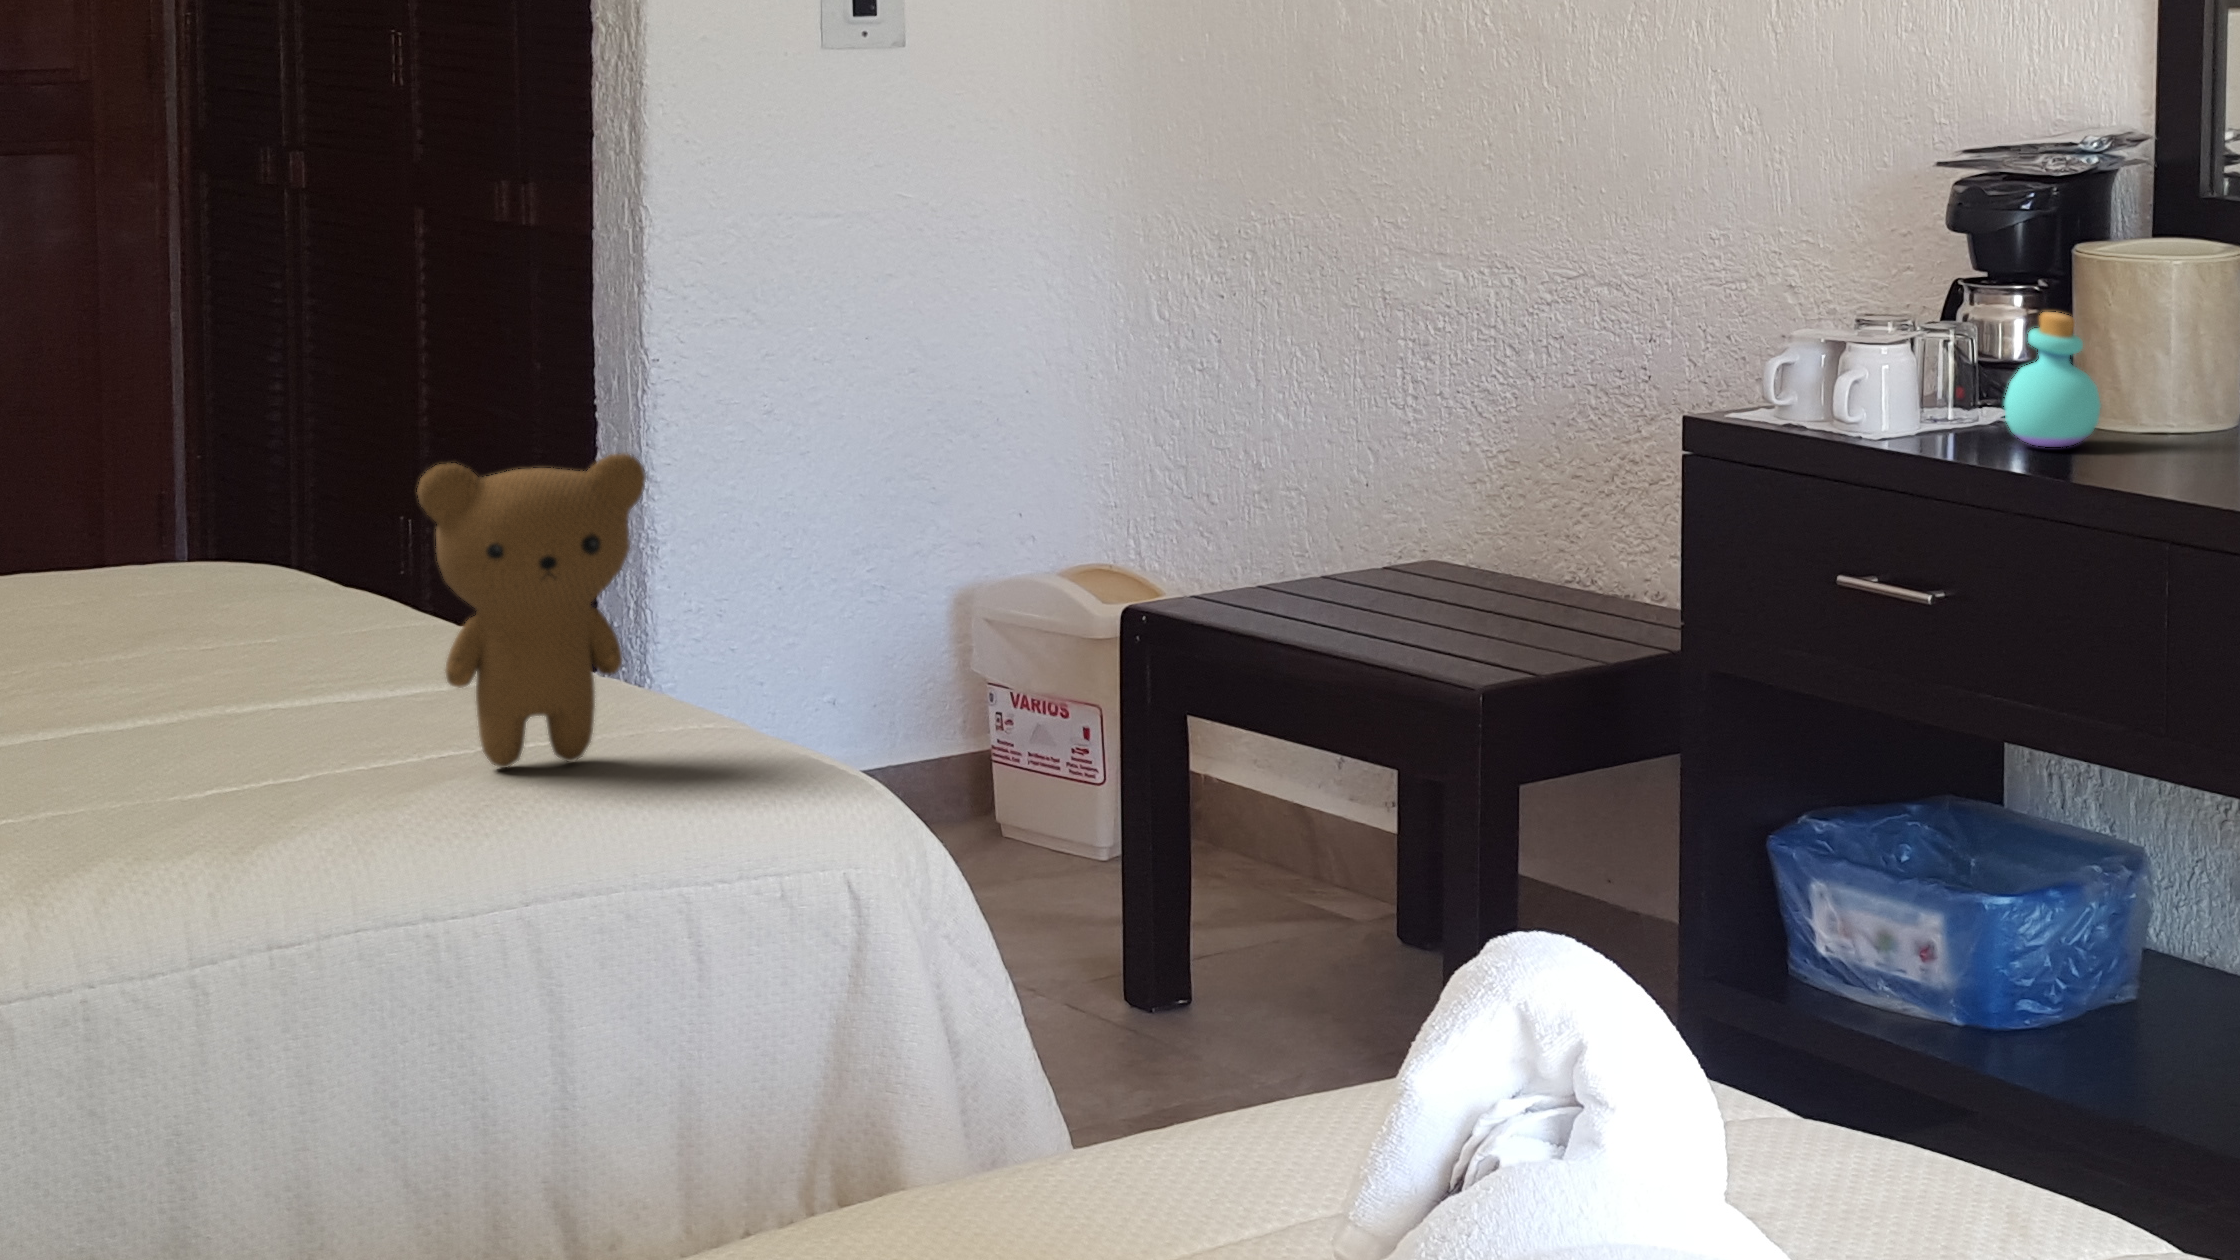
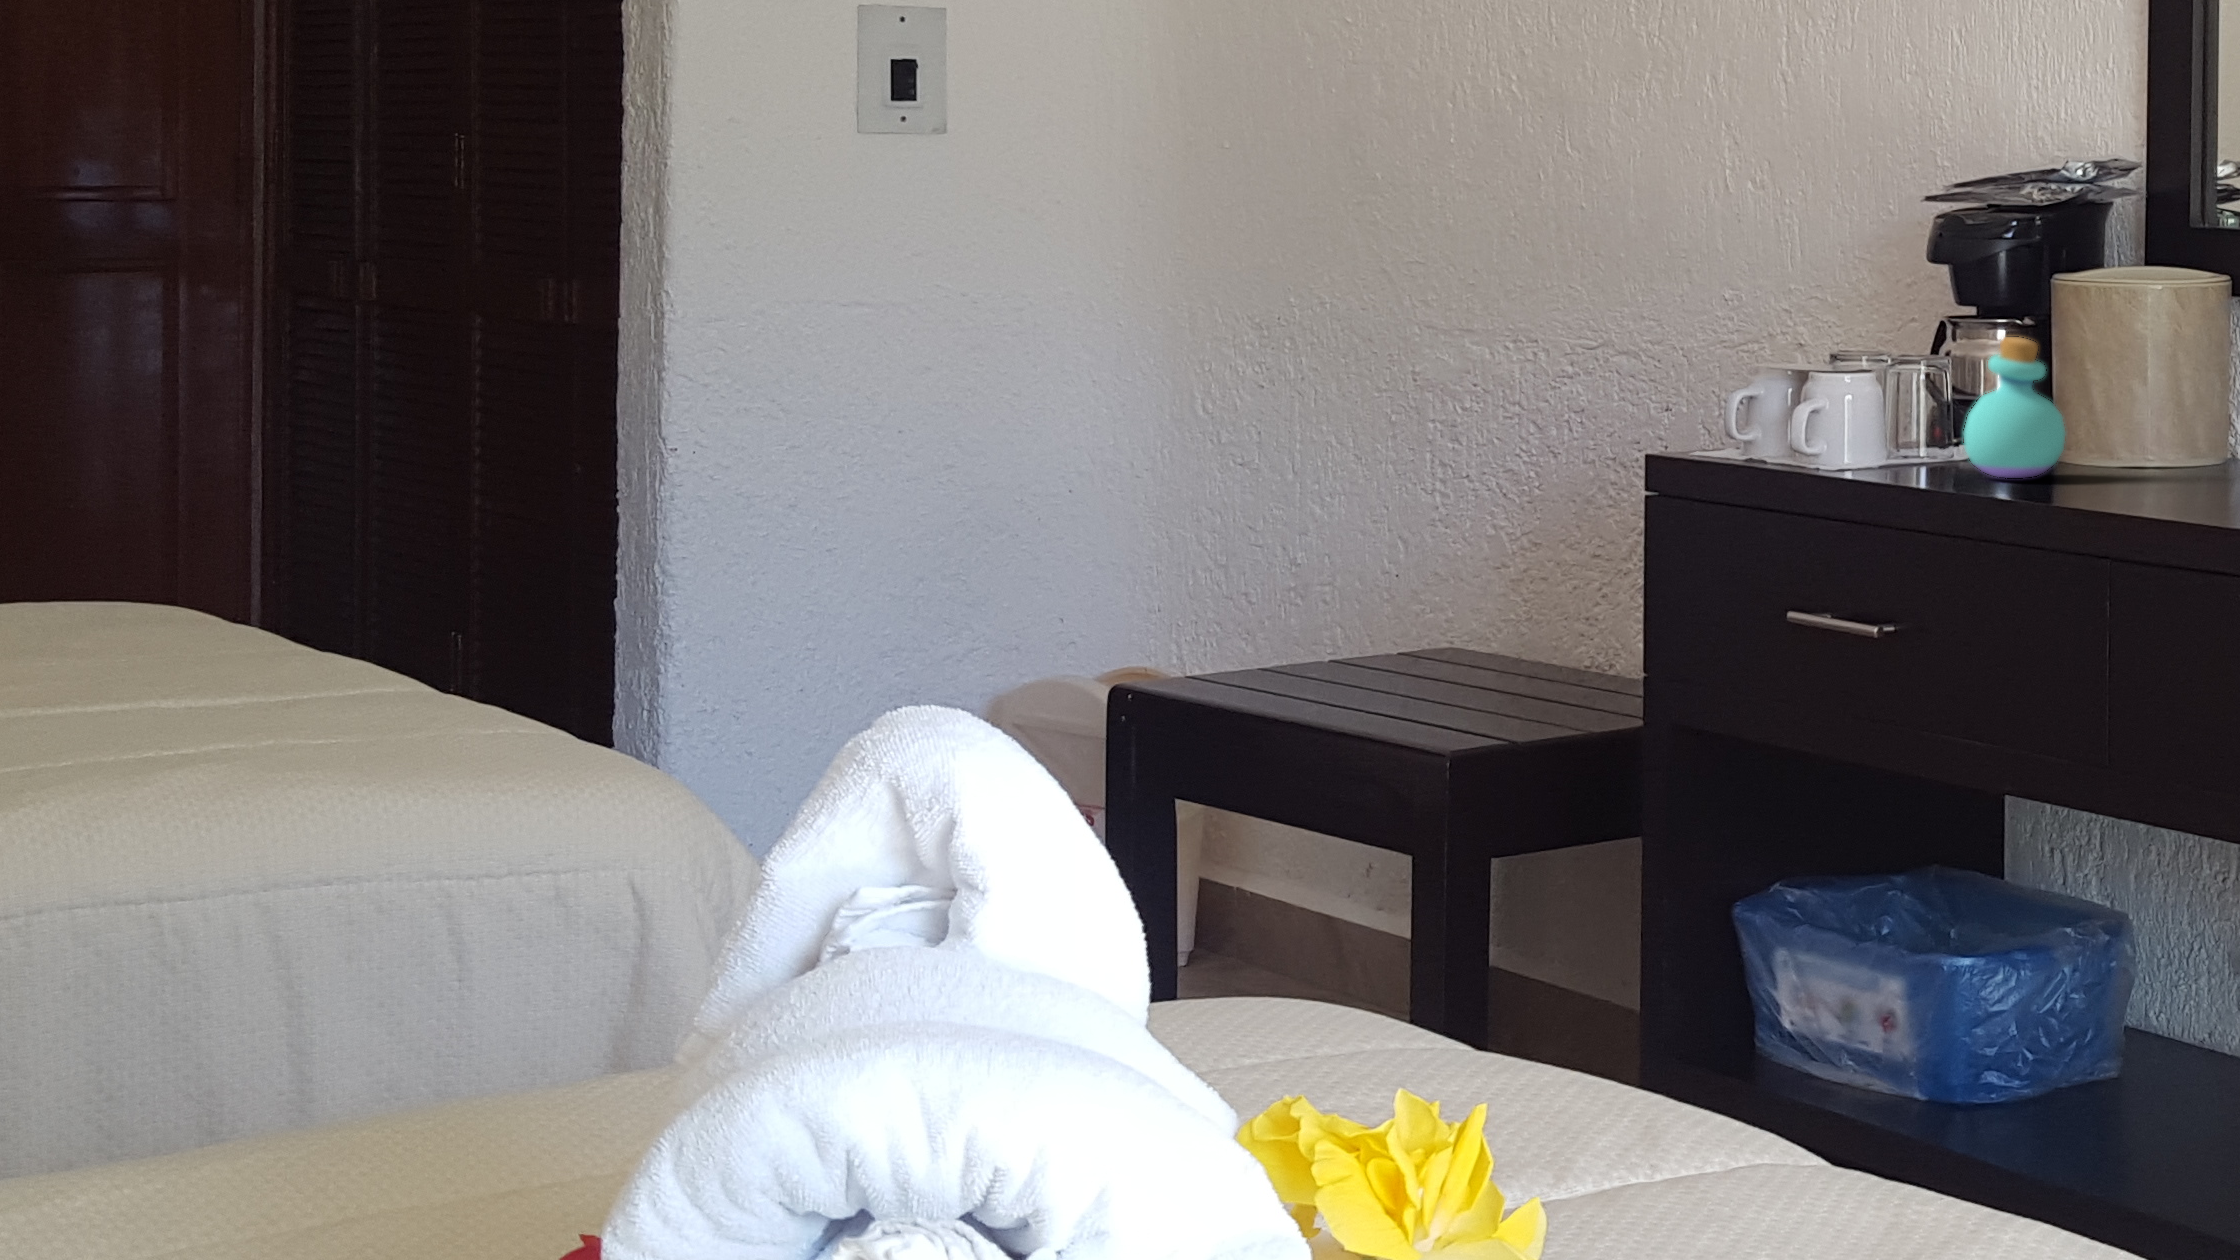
teddy bear: present [417,453,646,768] -> none [171,435,432,772]

